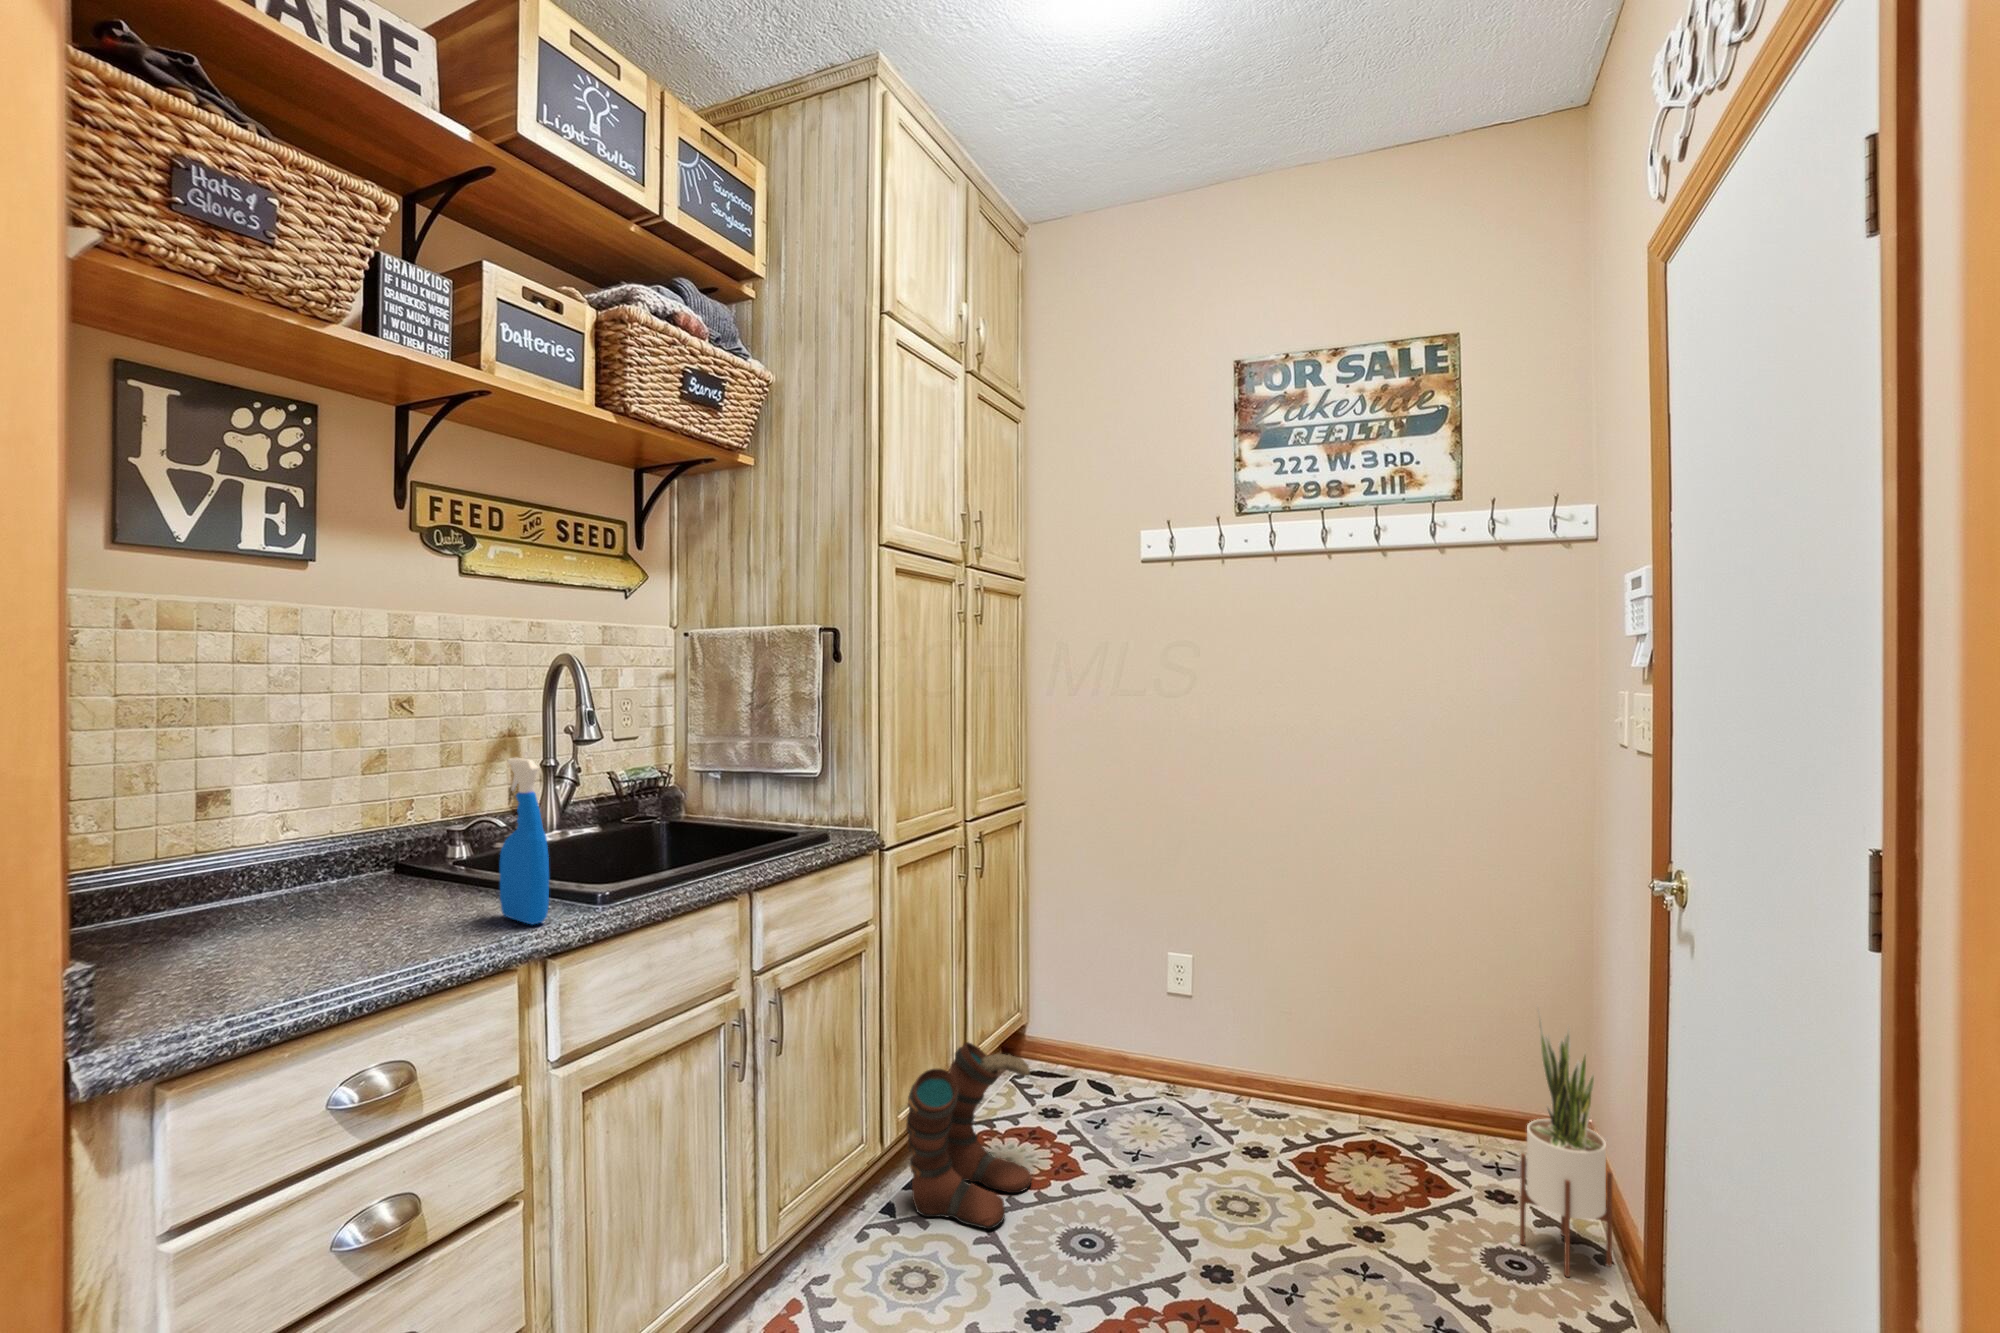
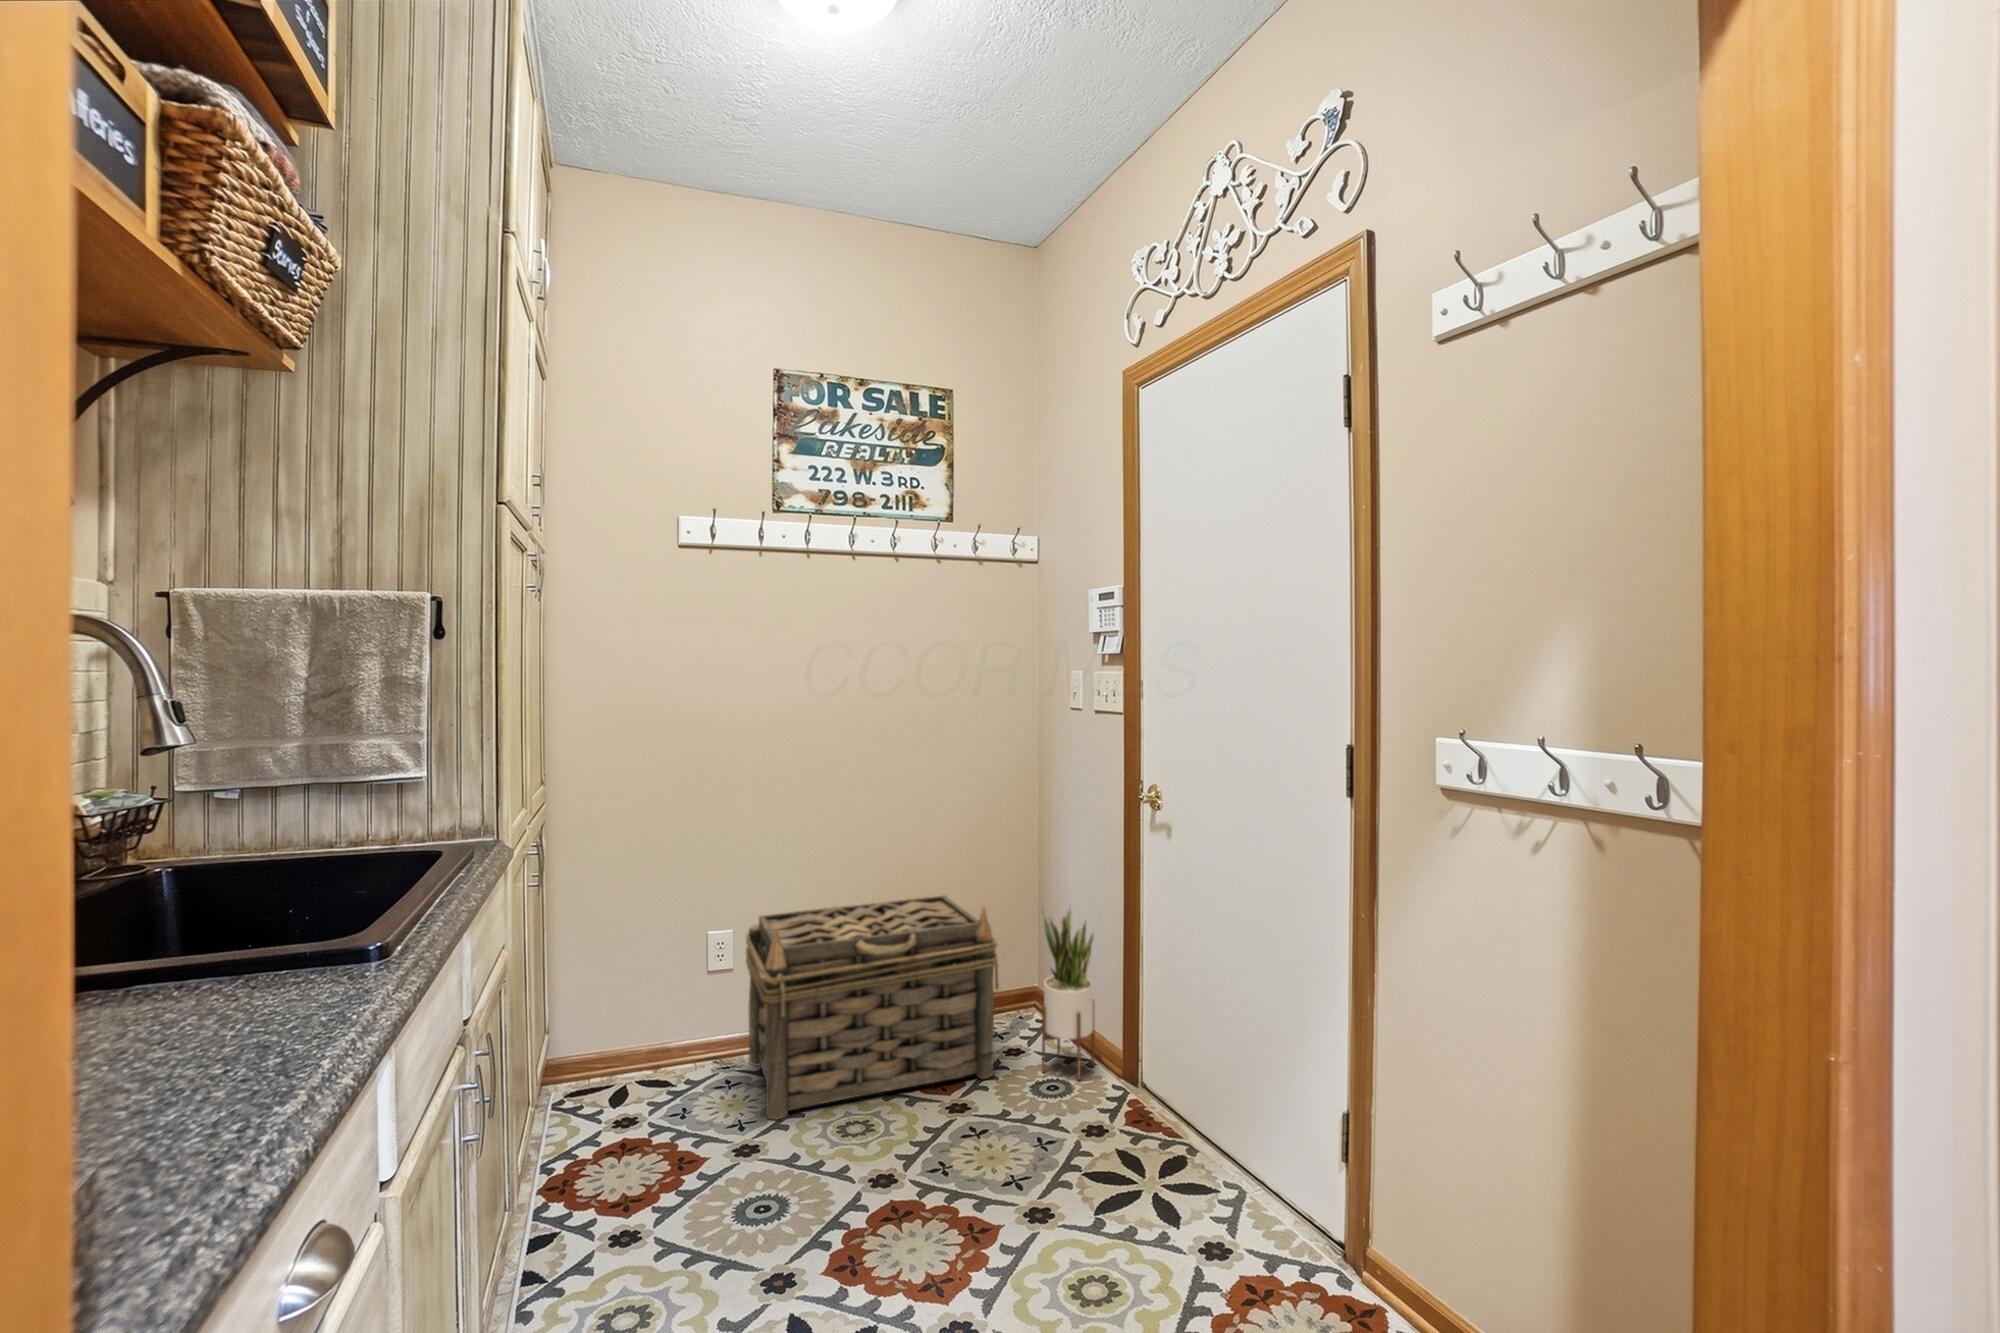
spray bottle: present [499,758,549,924] -> none [203,768,332,1022]
basket: none [1158,947,1462,1220] -> present [746,895,999,1119]
boots: present [906,1042,1032,1229] -> none [539,1066,669,1273]

